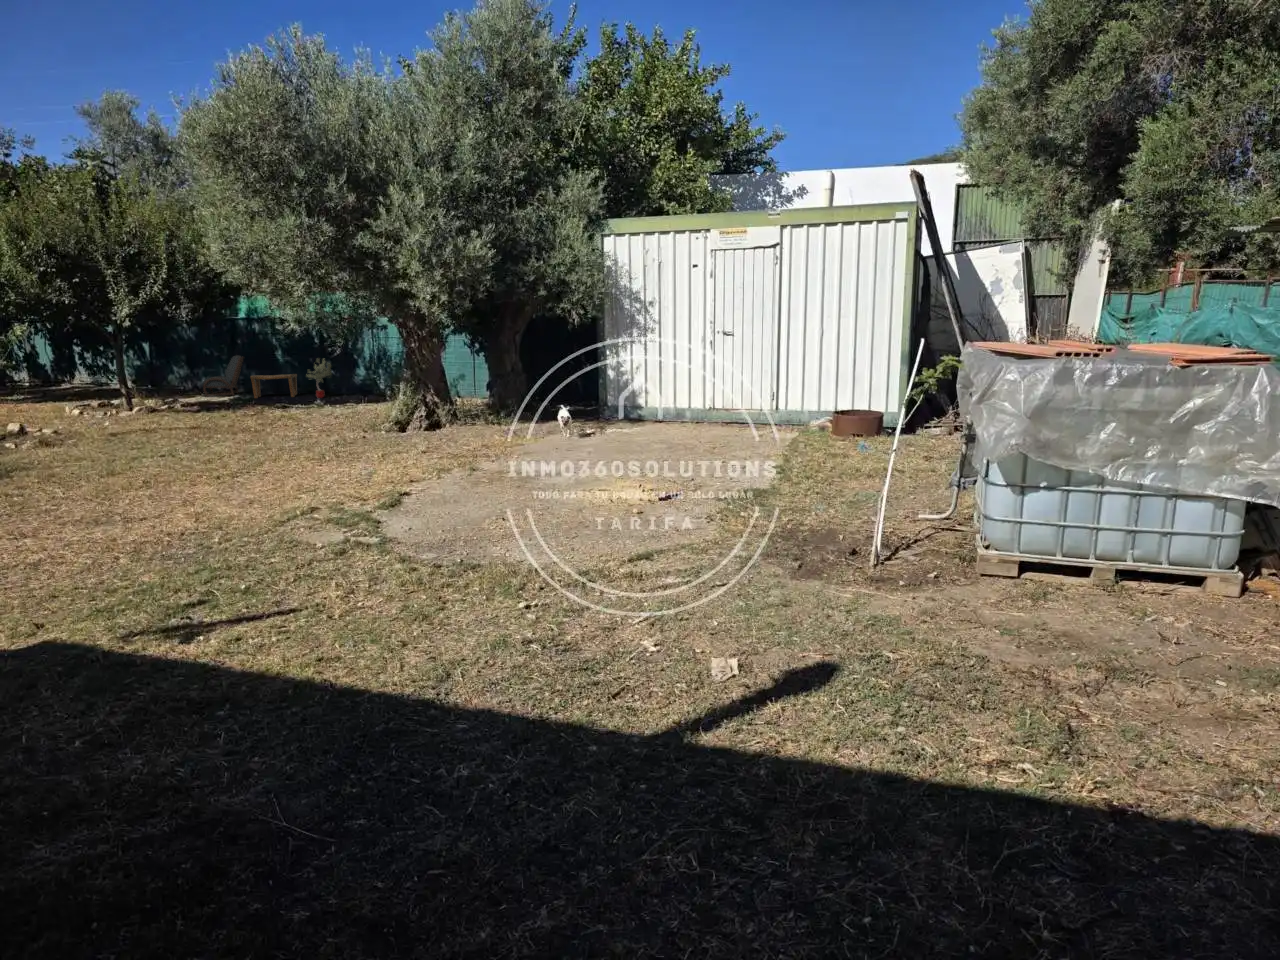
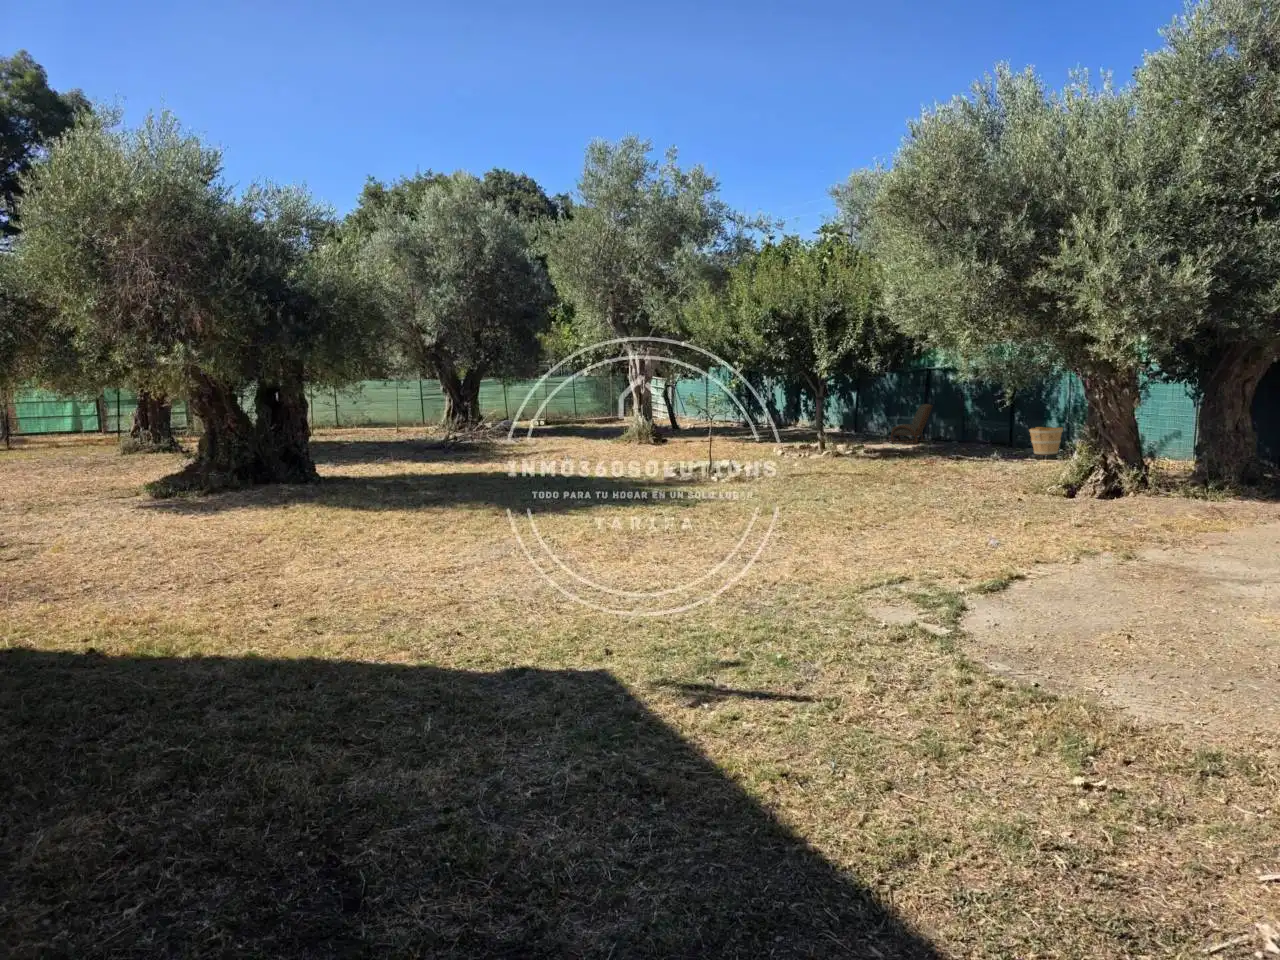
potted tree: present [307,358,331,398] -> none [987,408,1017,451]
bench: present [251,374,297,398] -> none [933,424,980,448]
wooden bucket: none [346,375,374,399] -> present [1030,427,1063,455]

